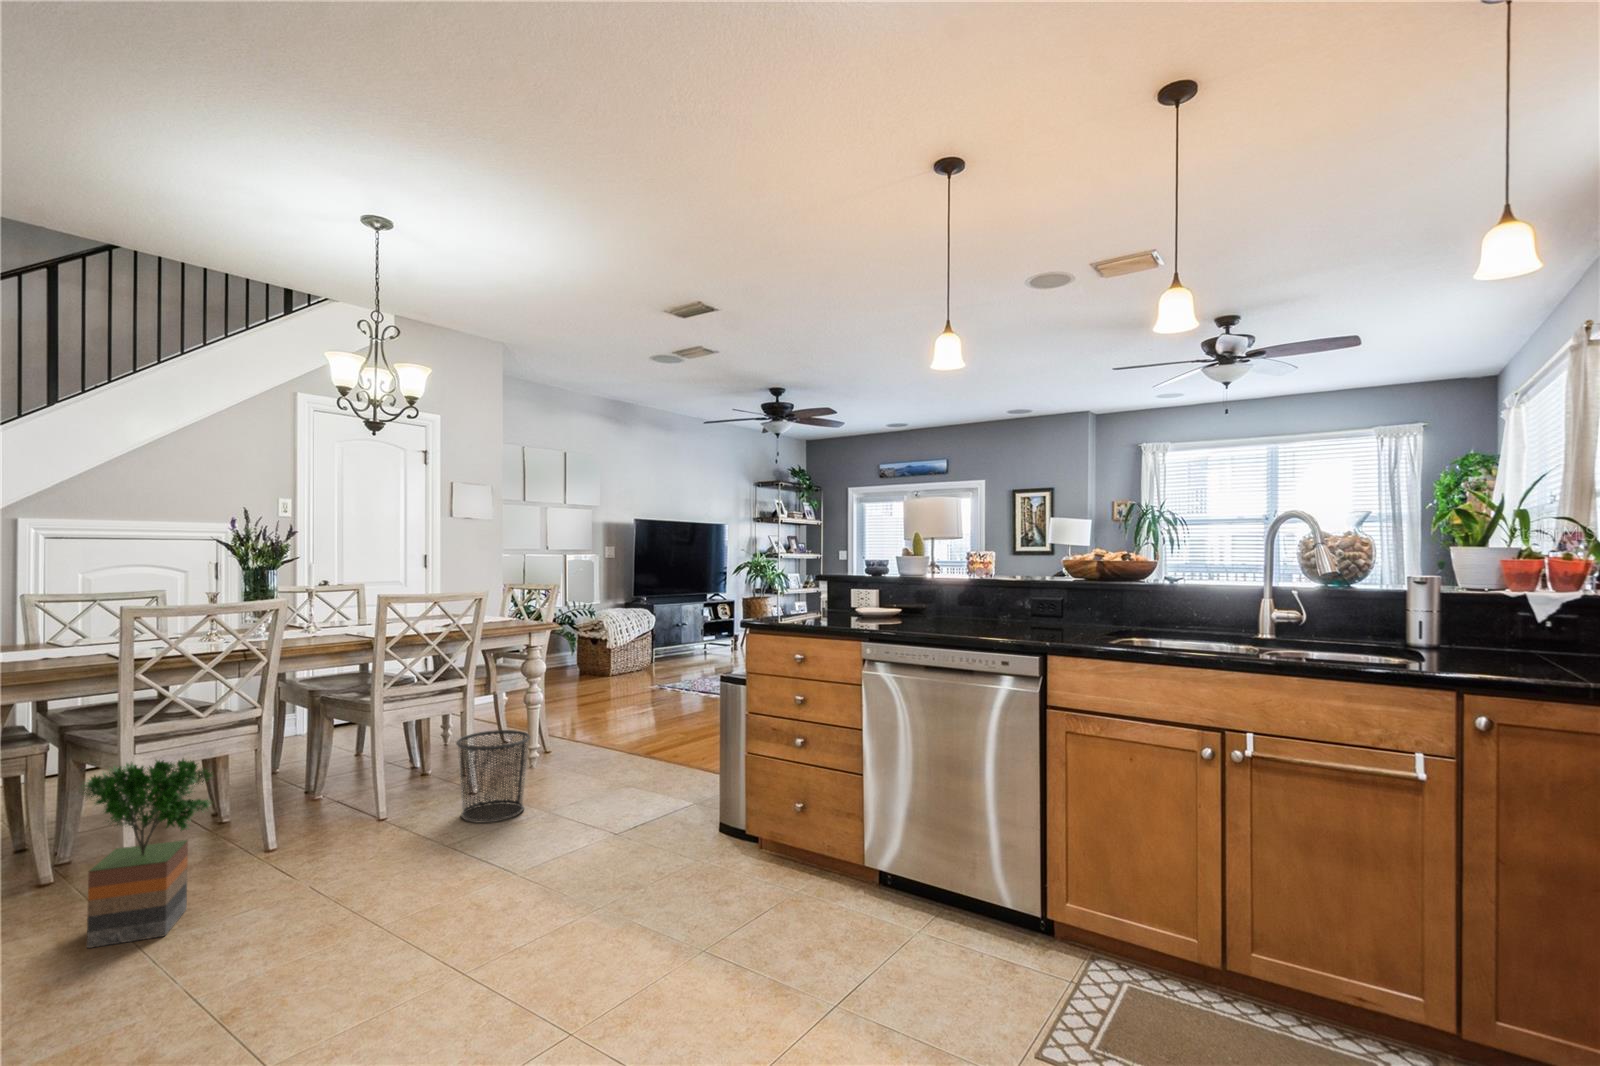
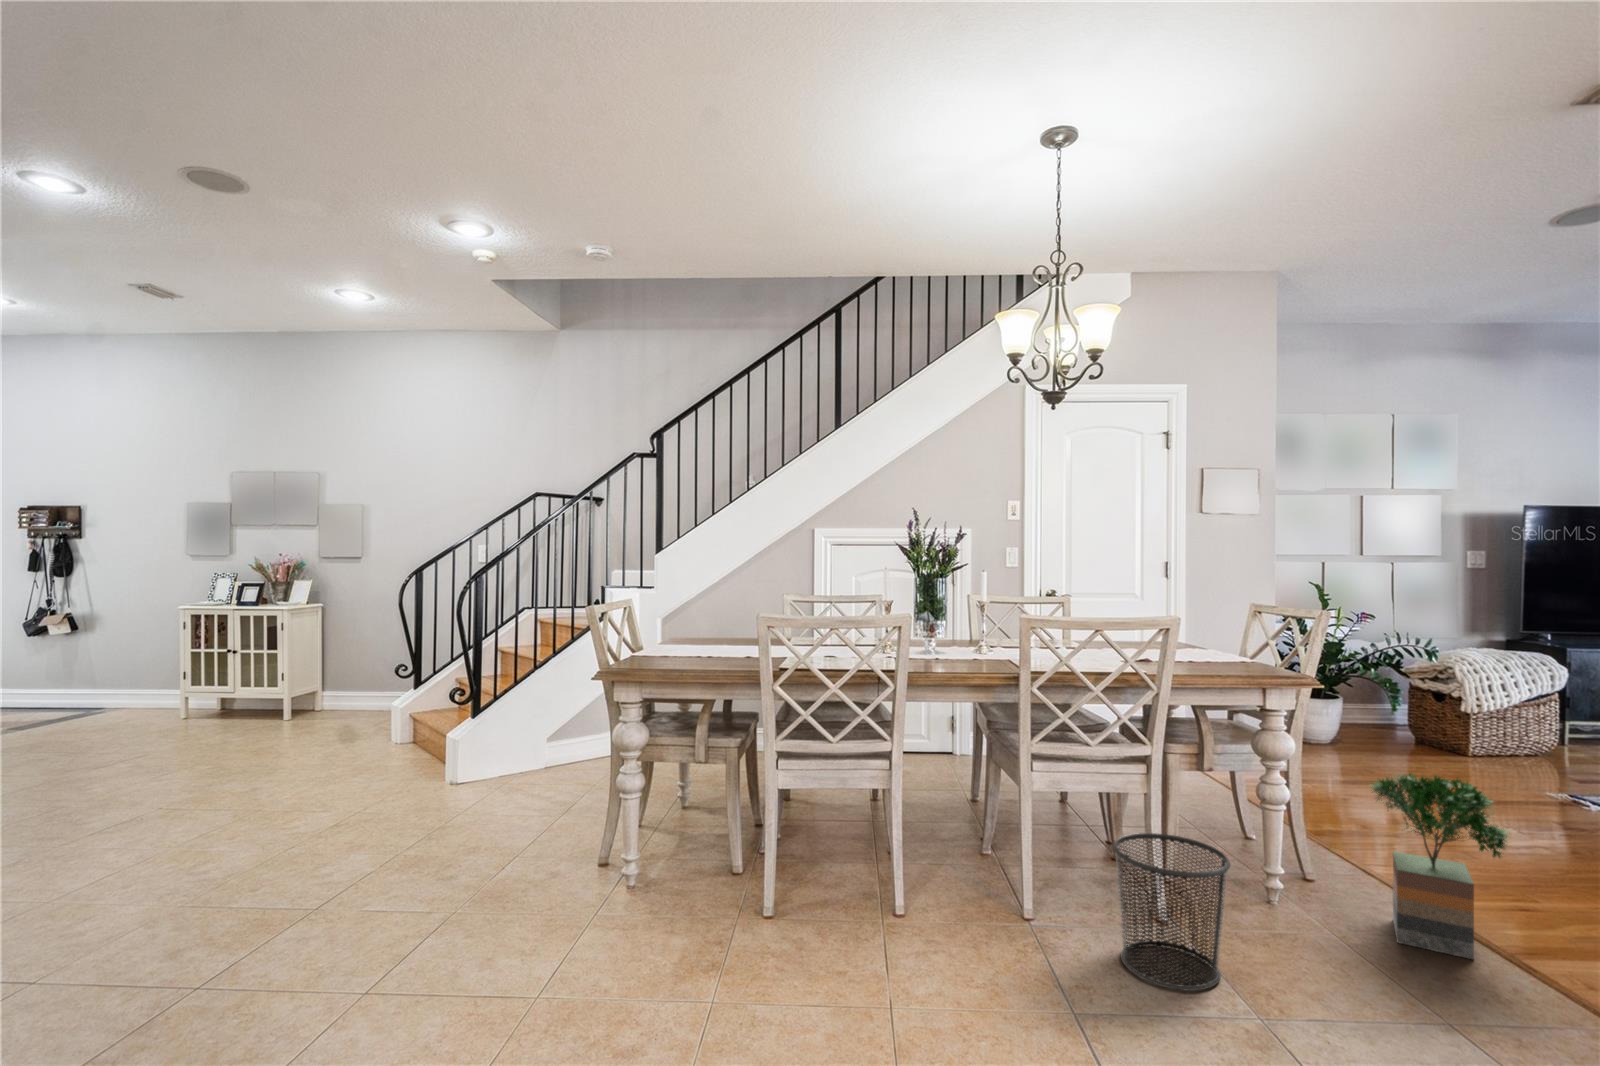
potted tree: present [83,759,212,948] -> present [1371,773,1508,960]

